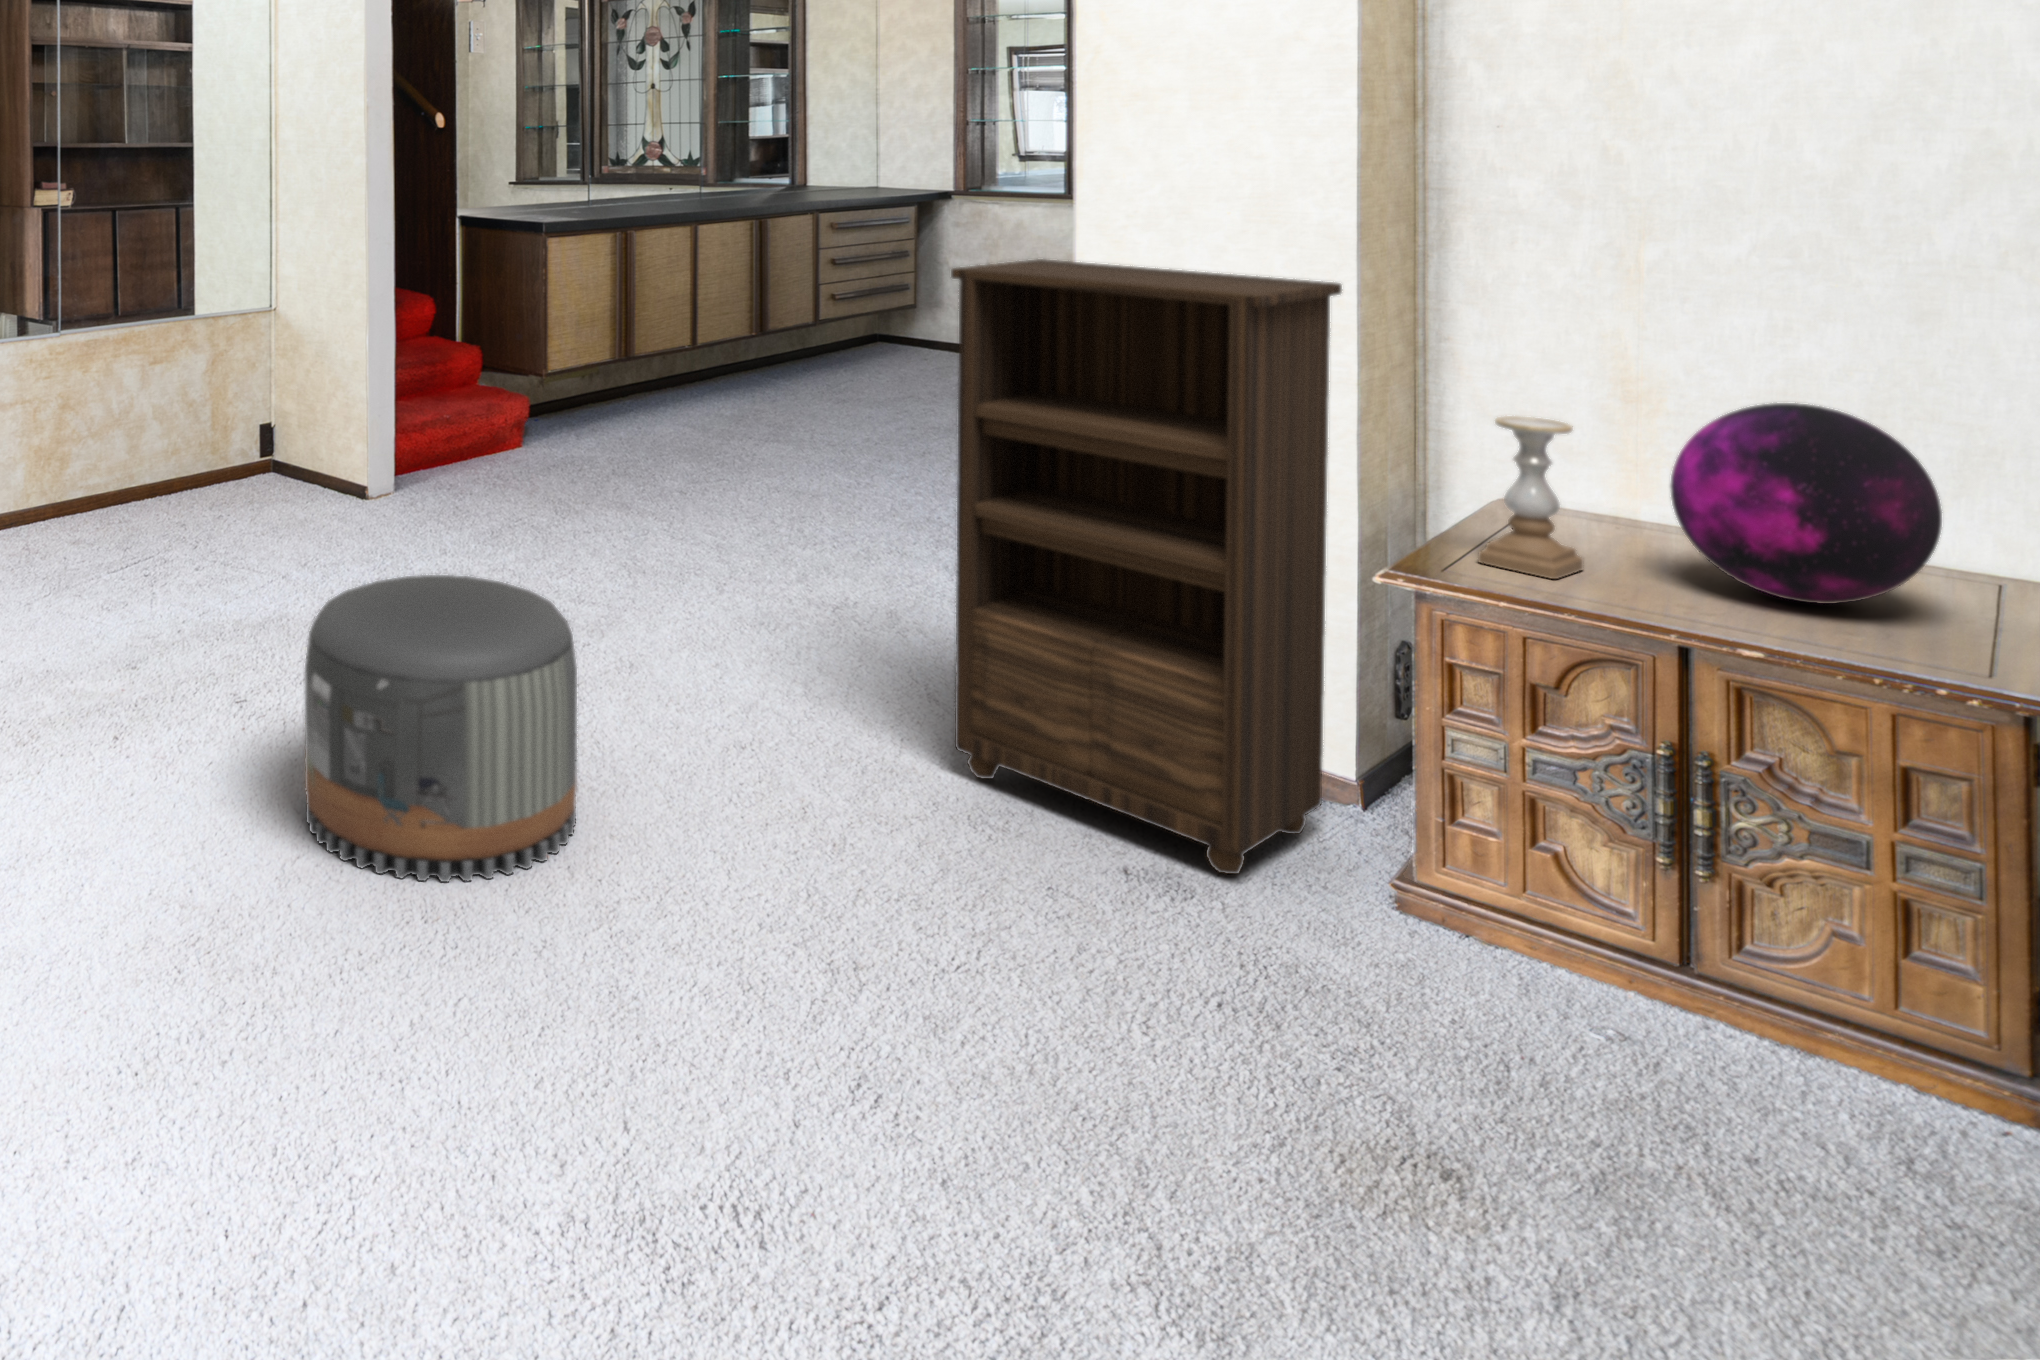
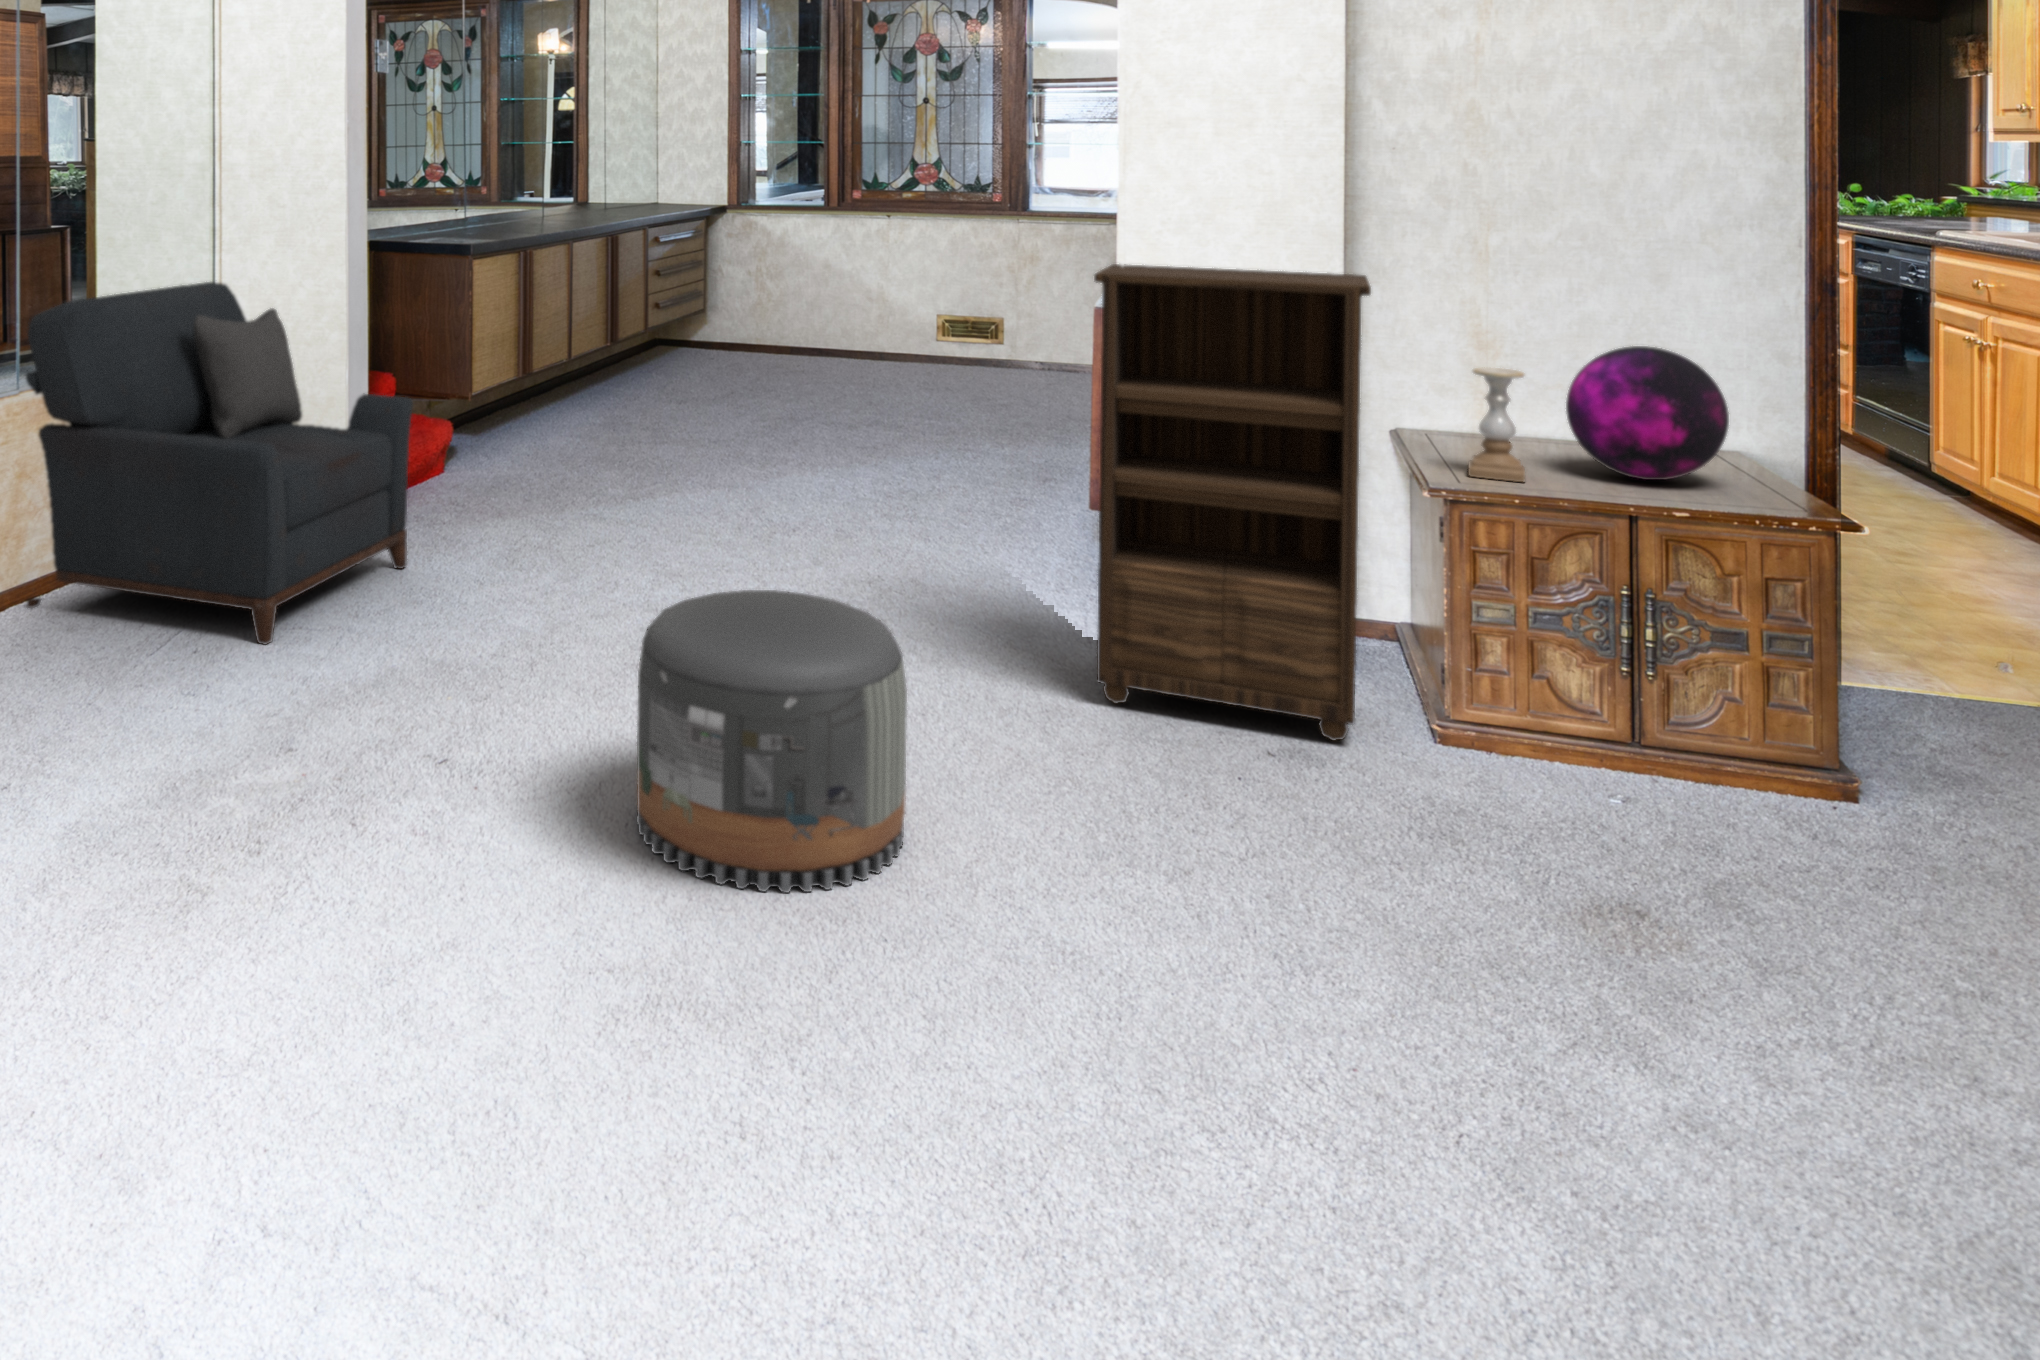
armchair: none [56,249,413,581] -> present [26,282,413,644]

